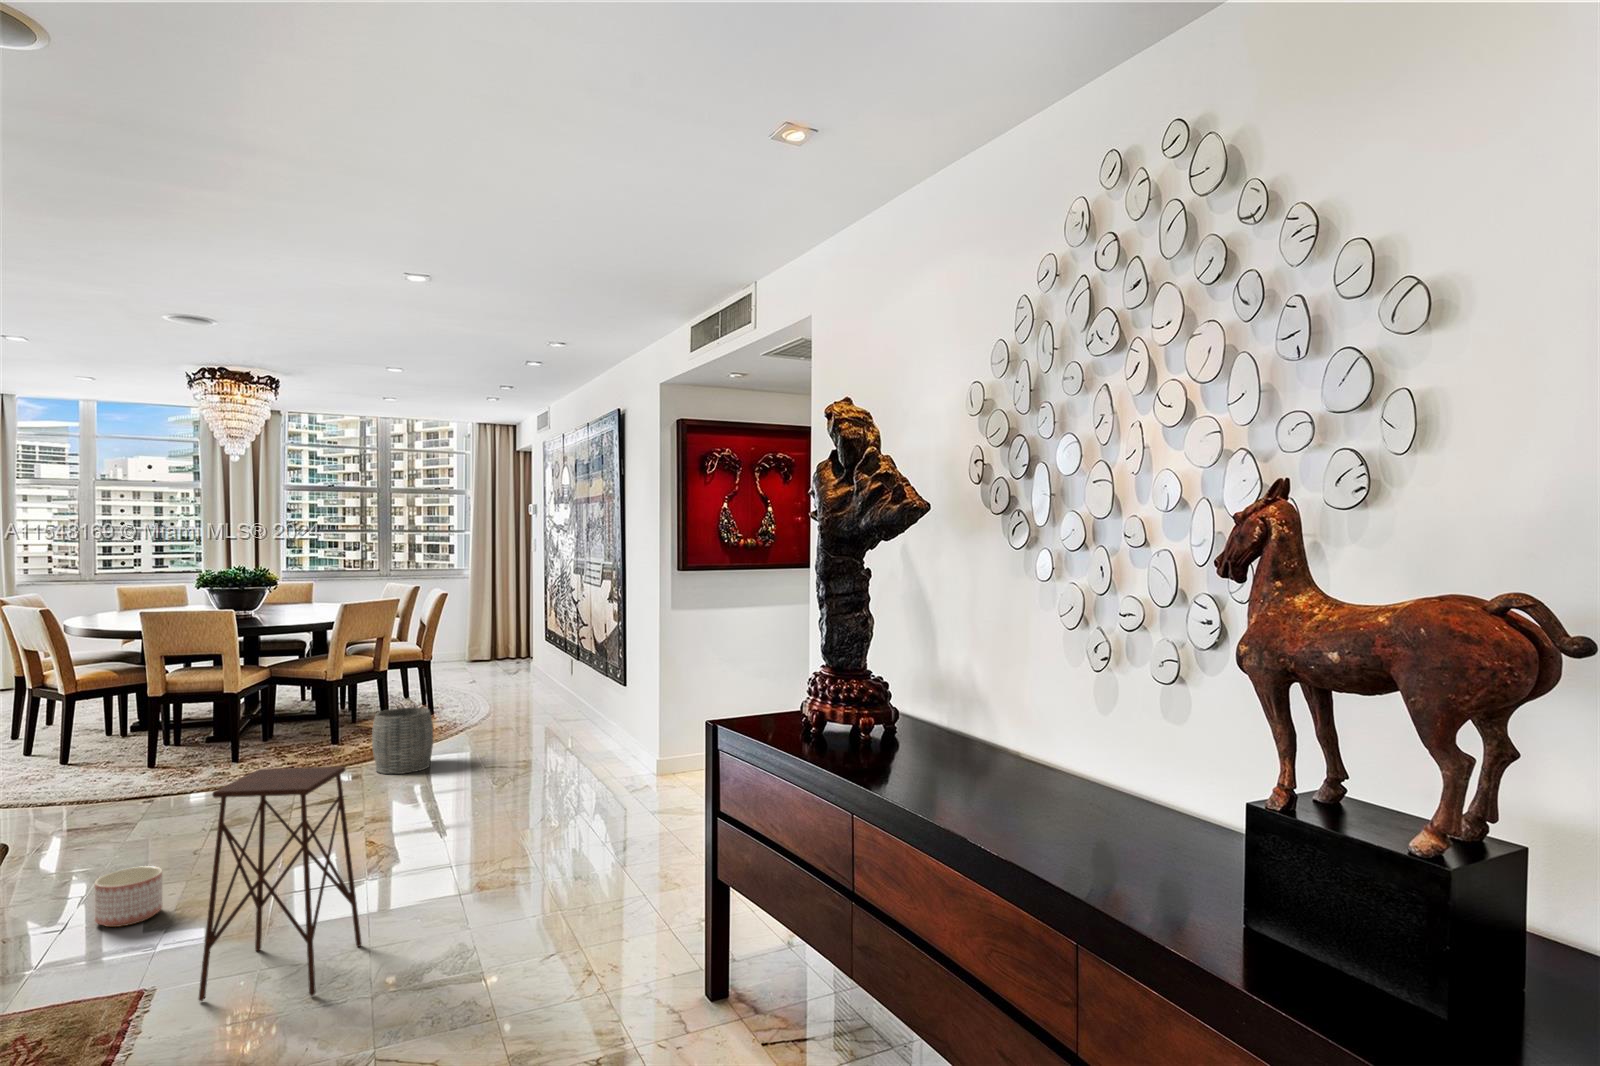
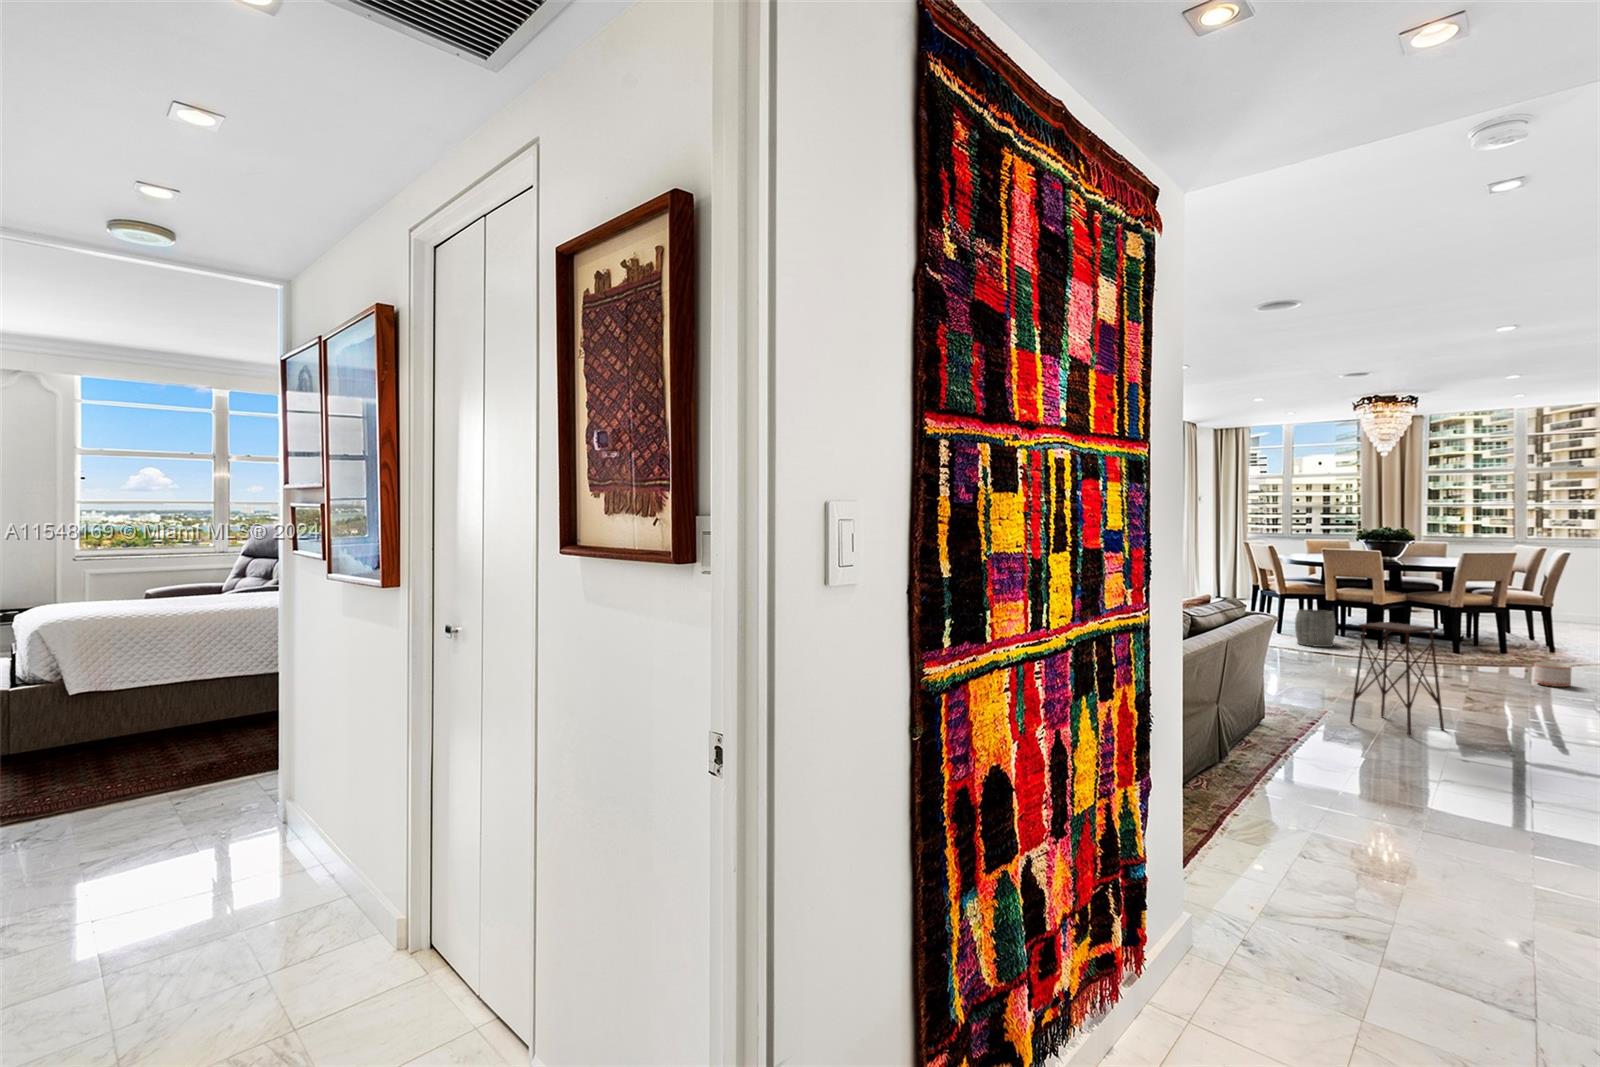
woven basket: present [372,708,433,774] -> present [1295,609,1336,647]
planter: present [95,866,162,927] -> present [1534,662,1572,687]

